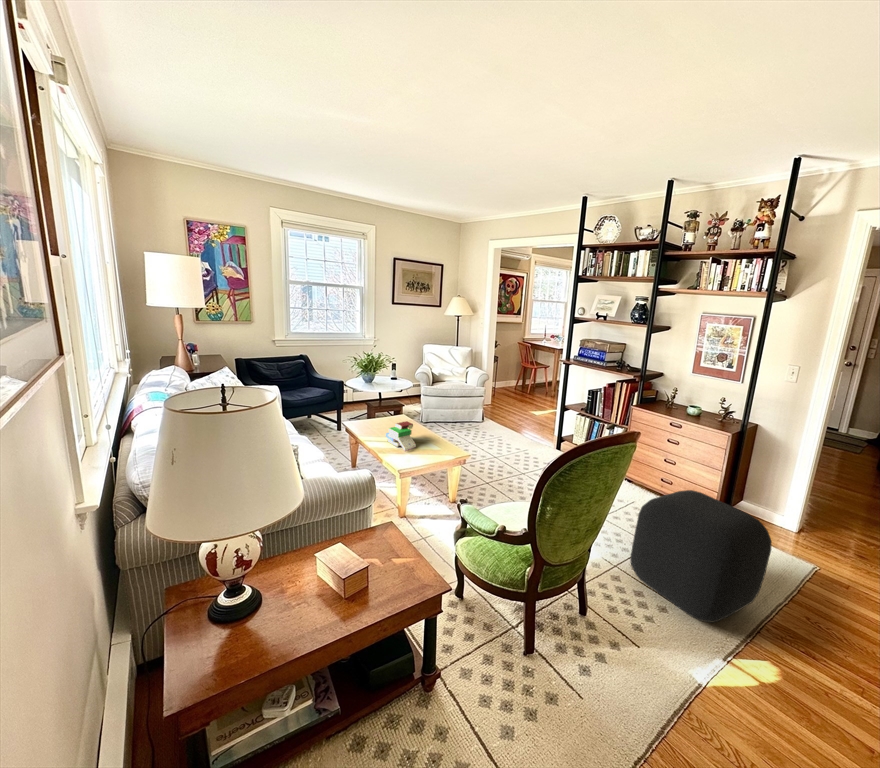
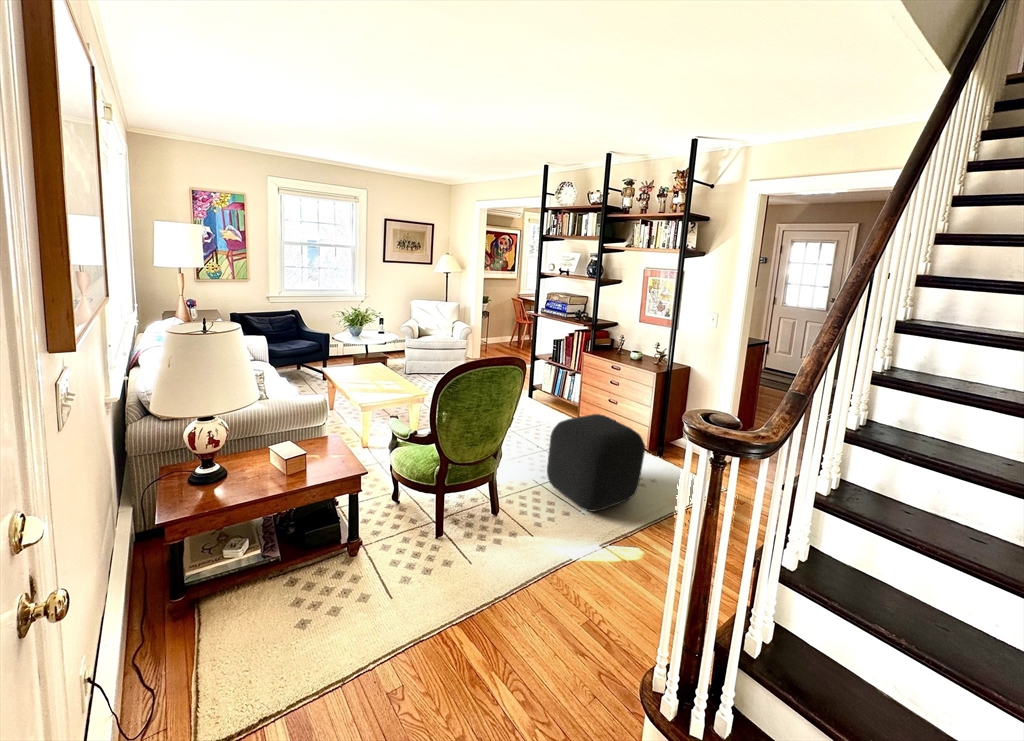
book: present [386,421,416,451] -> none [354,367,381,393]

